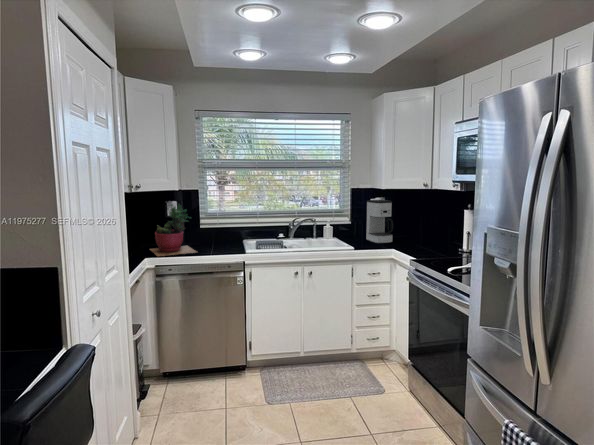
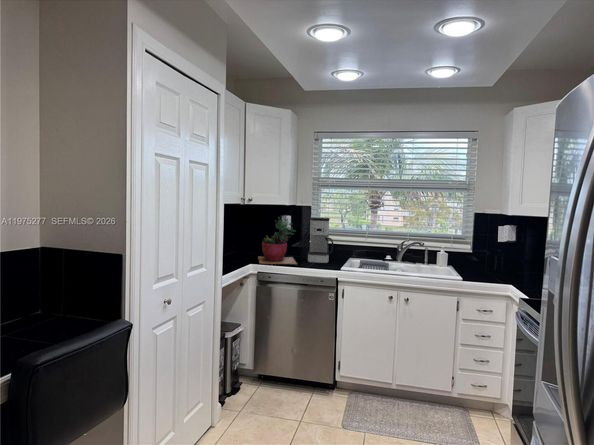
coffee maker: present [366,200,393,243] -> present [308,217,333,263]

